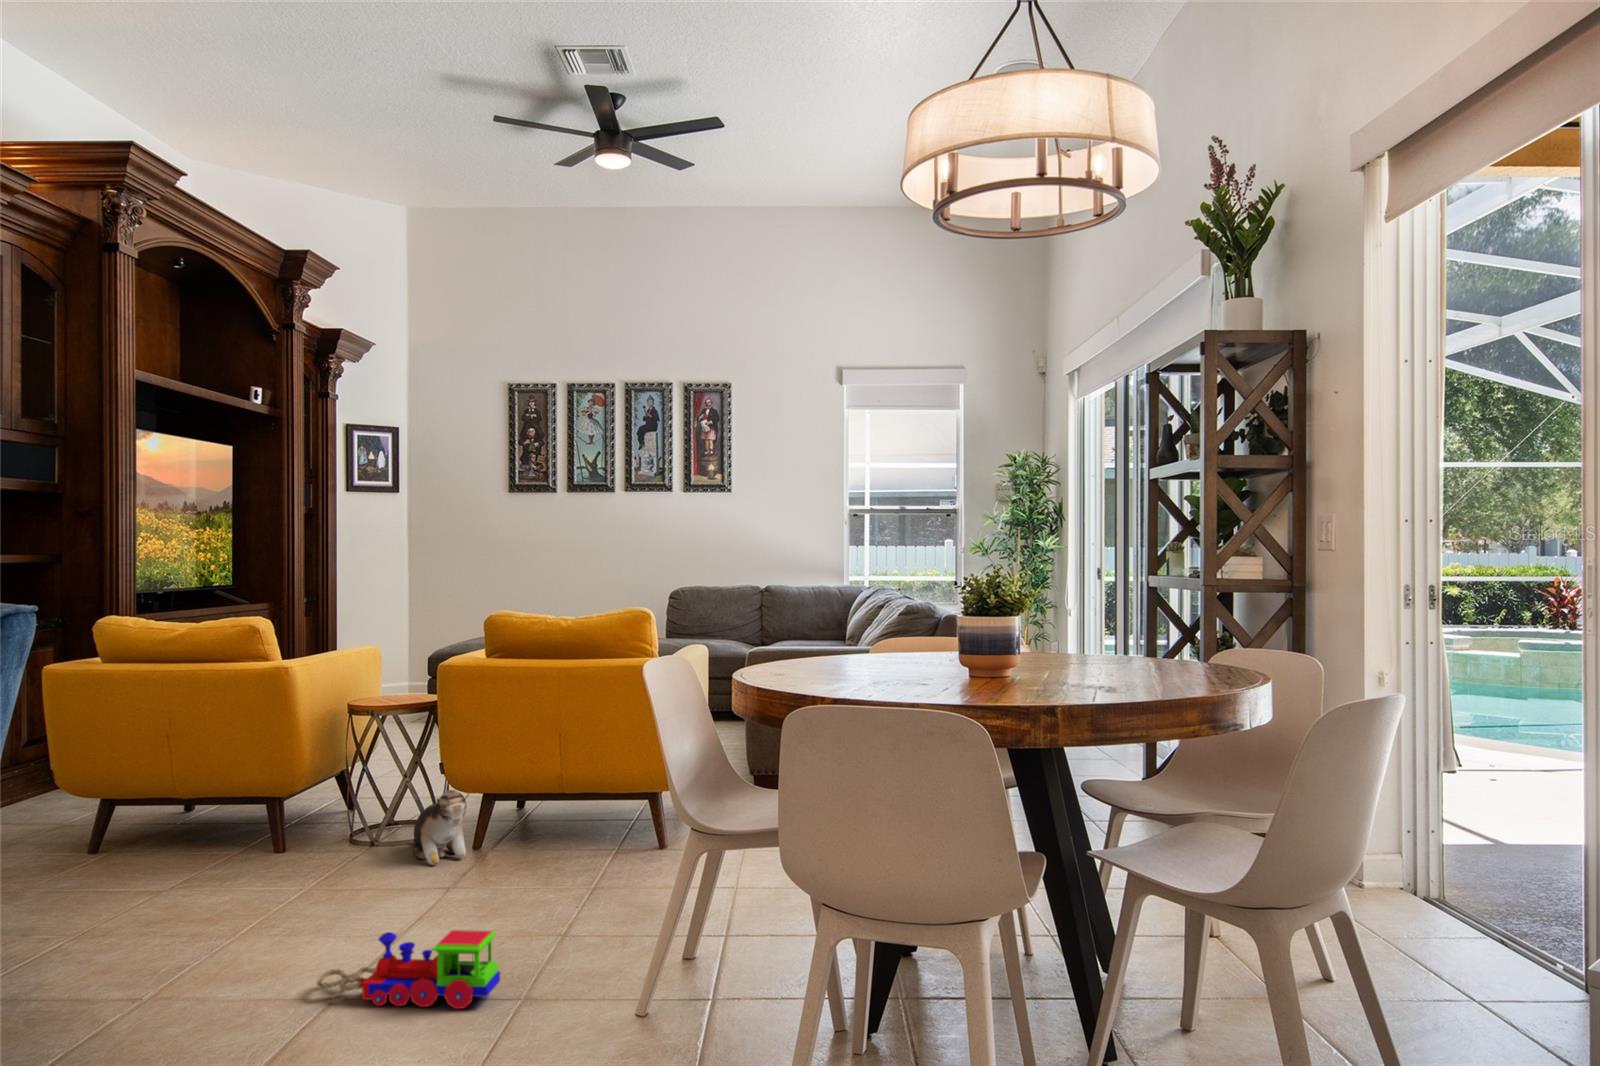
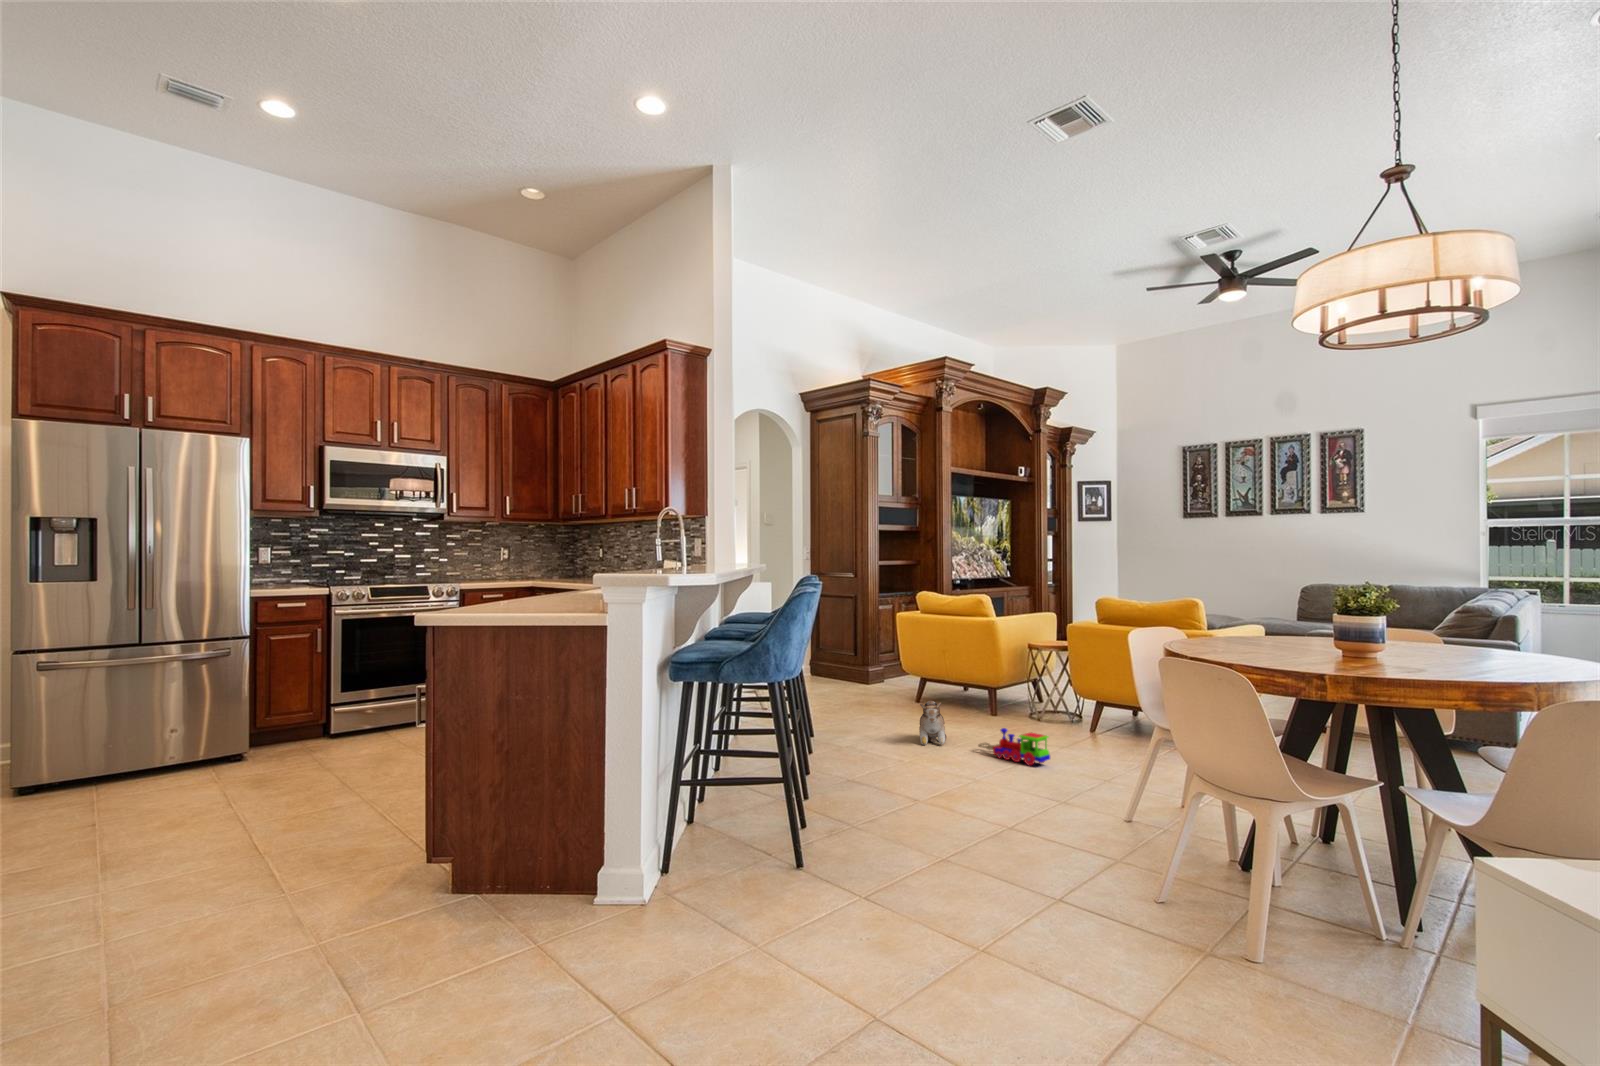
plush toy: present [413,790,471,865] -> present [919,701,947,745]

